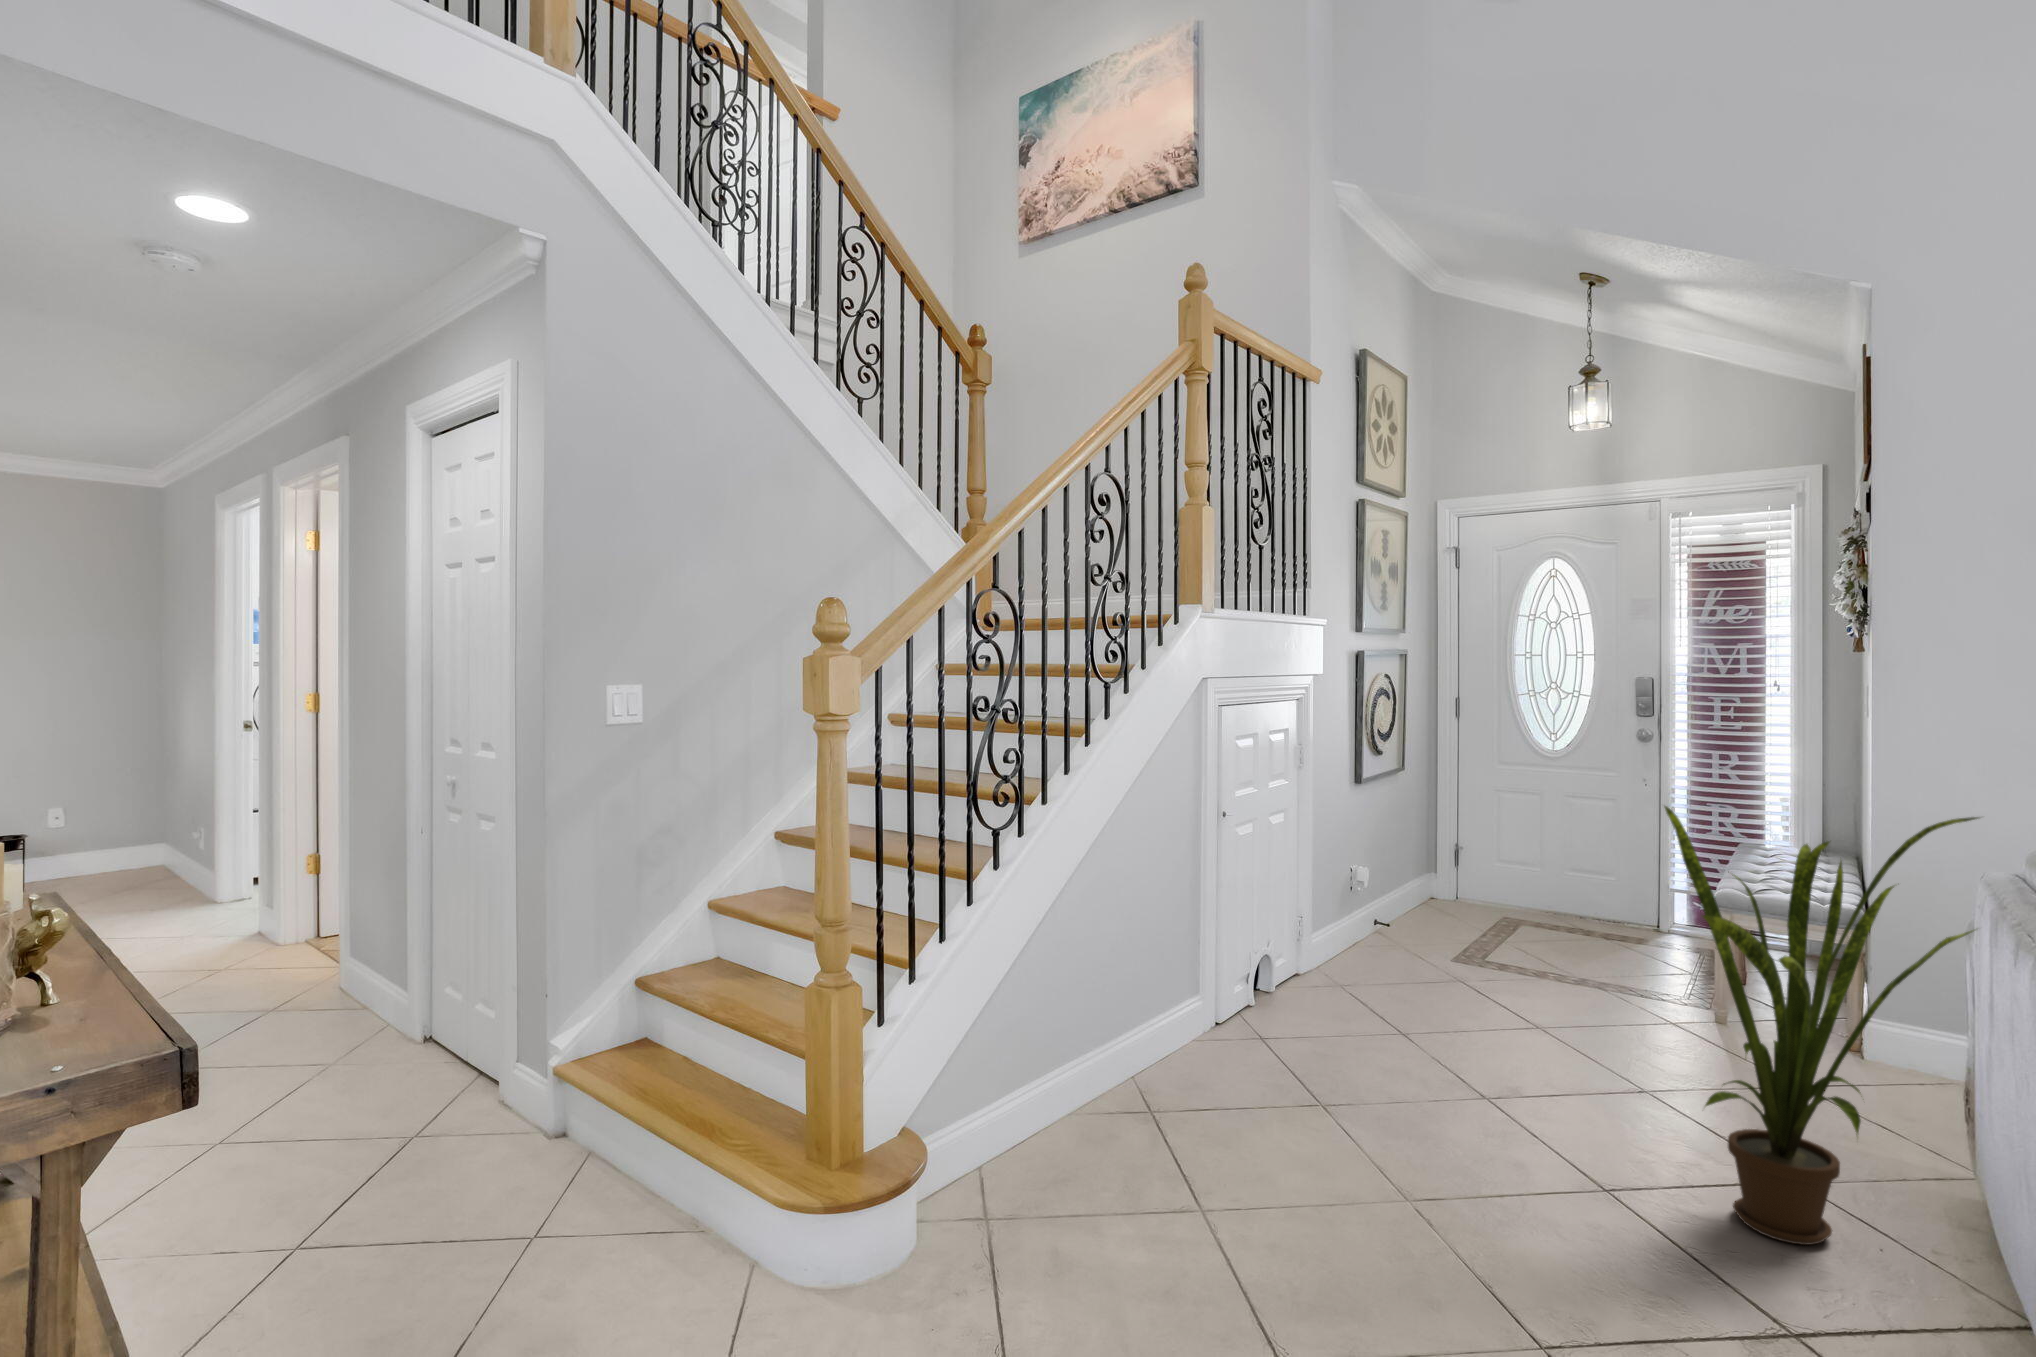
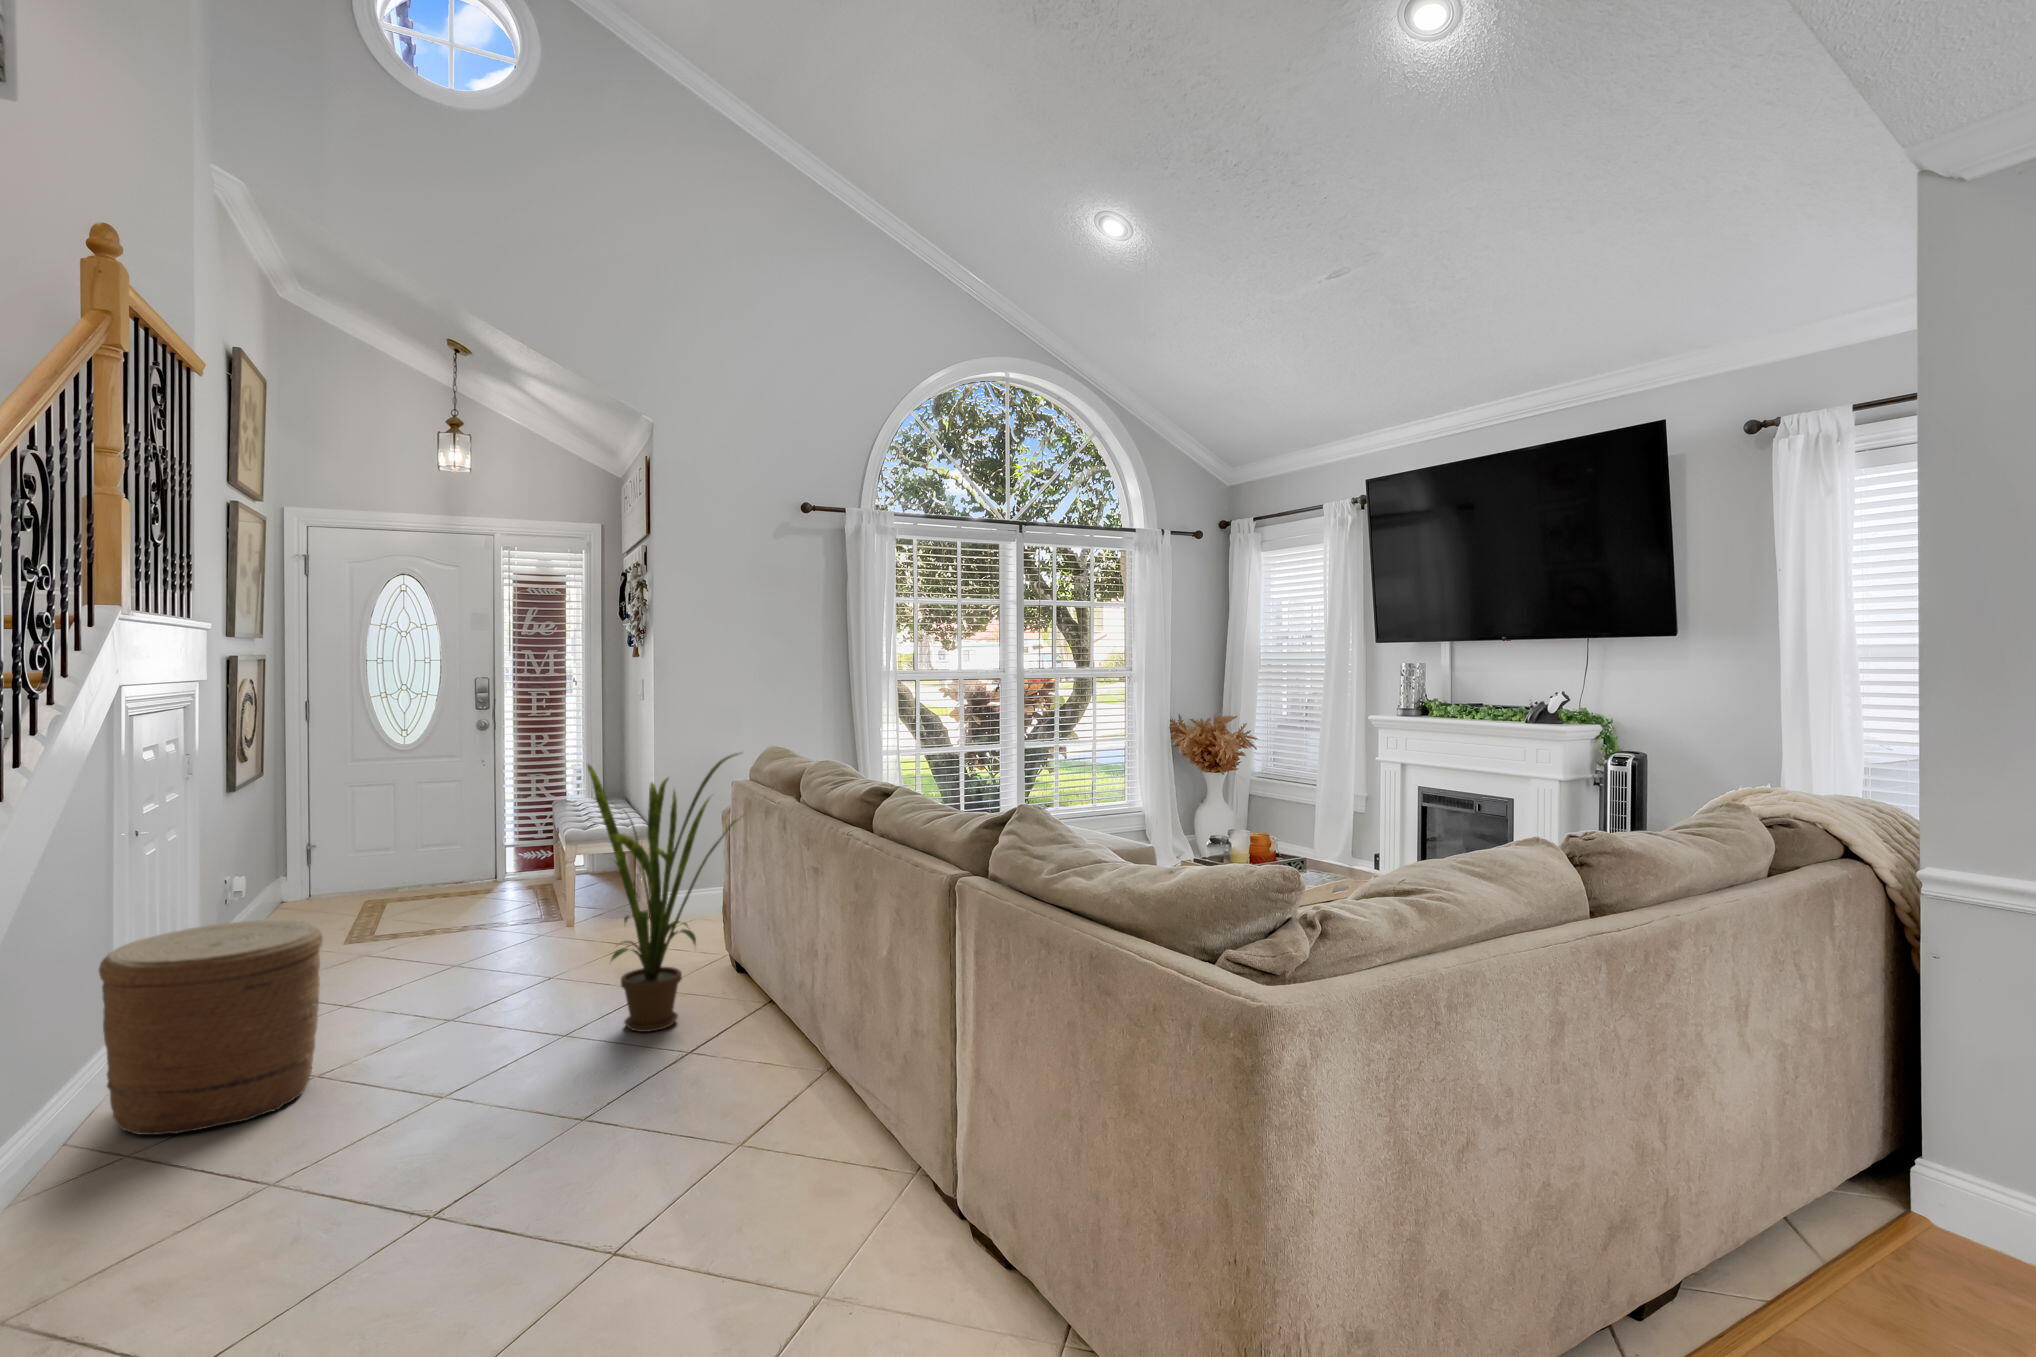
woven basket: none [1169,920,1353,1138] -> present [99,920,323,1135]

